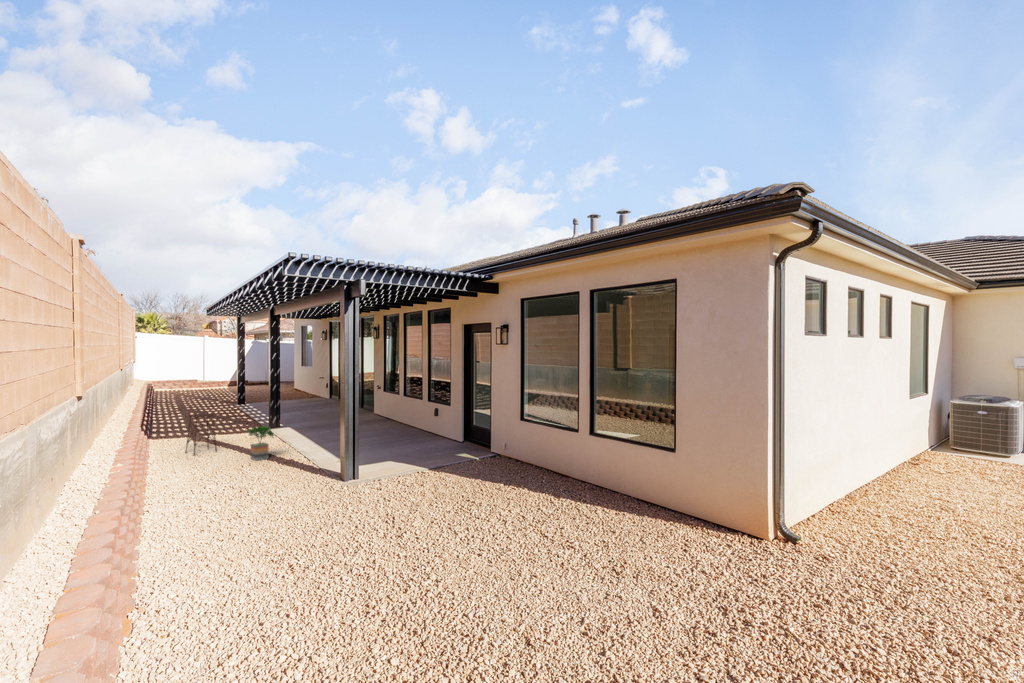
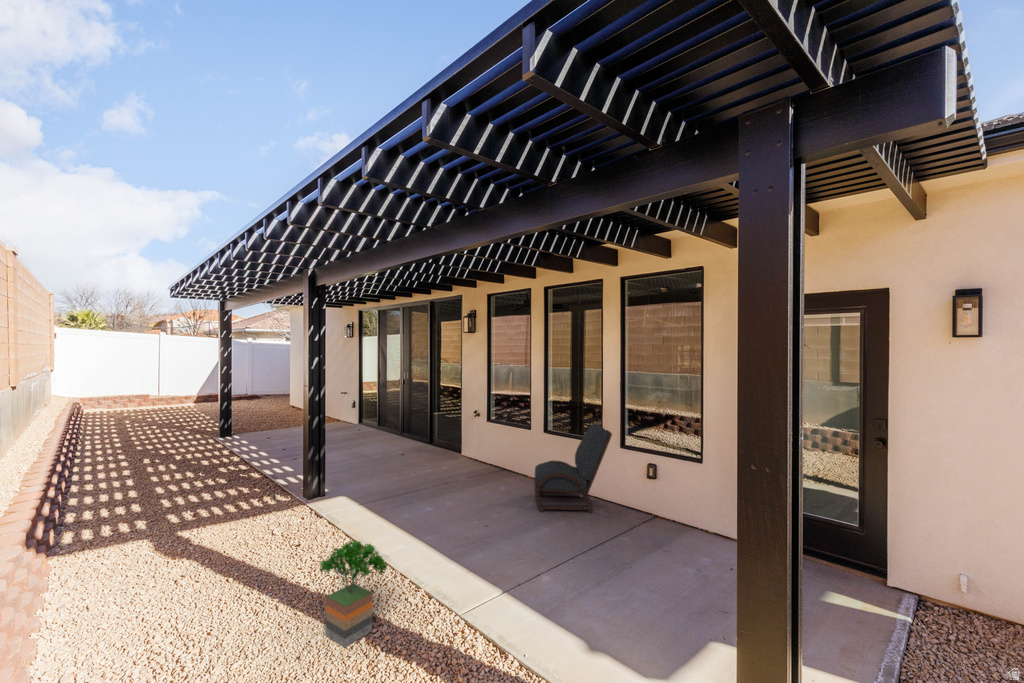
lounge chair: none [382,390,429,435] -> present [534,424,612,513]
side table: present [186,414,217,455] -> none [139,500,222,626]

